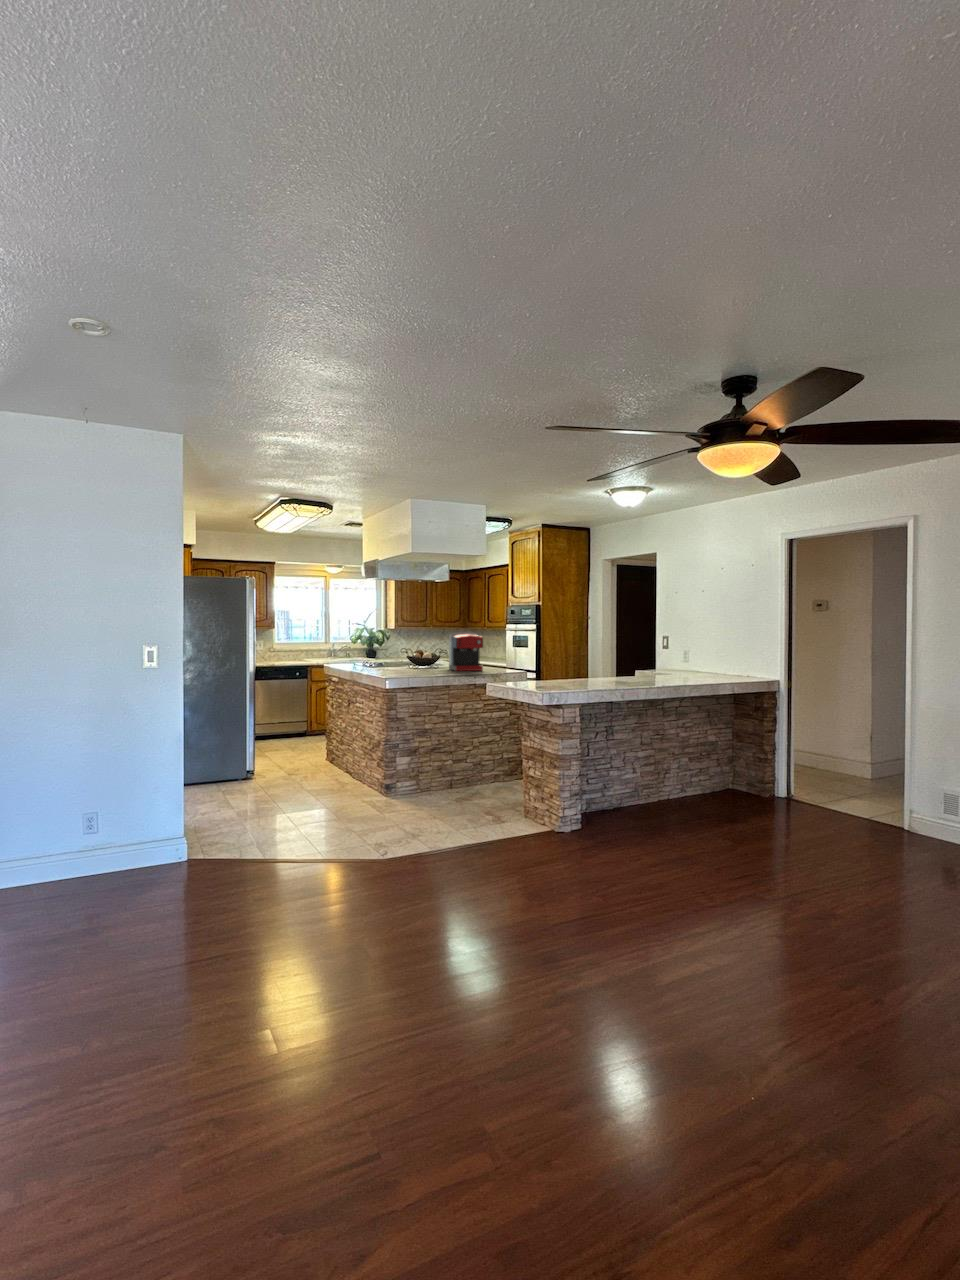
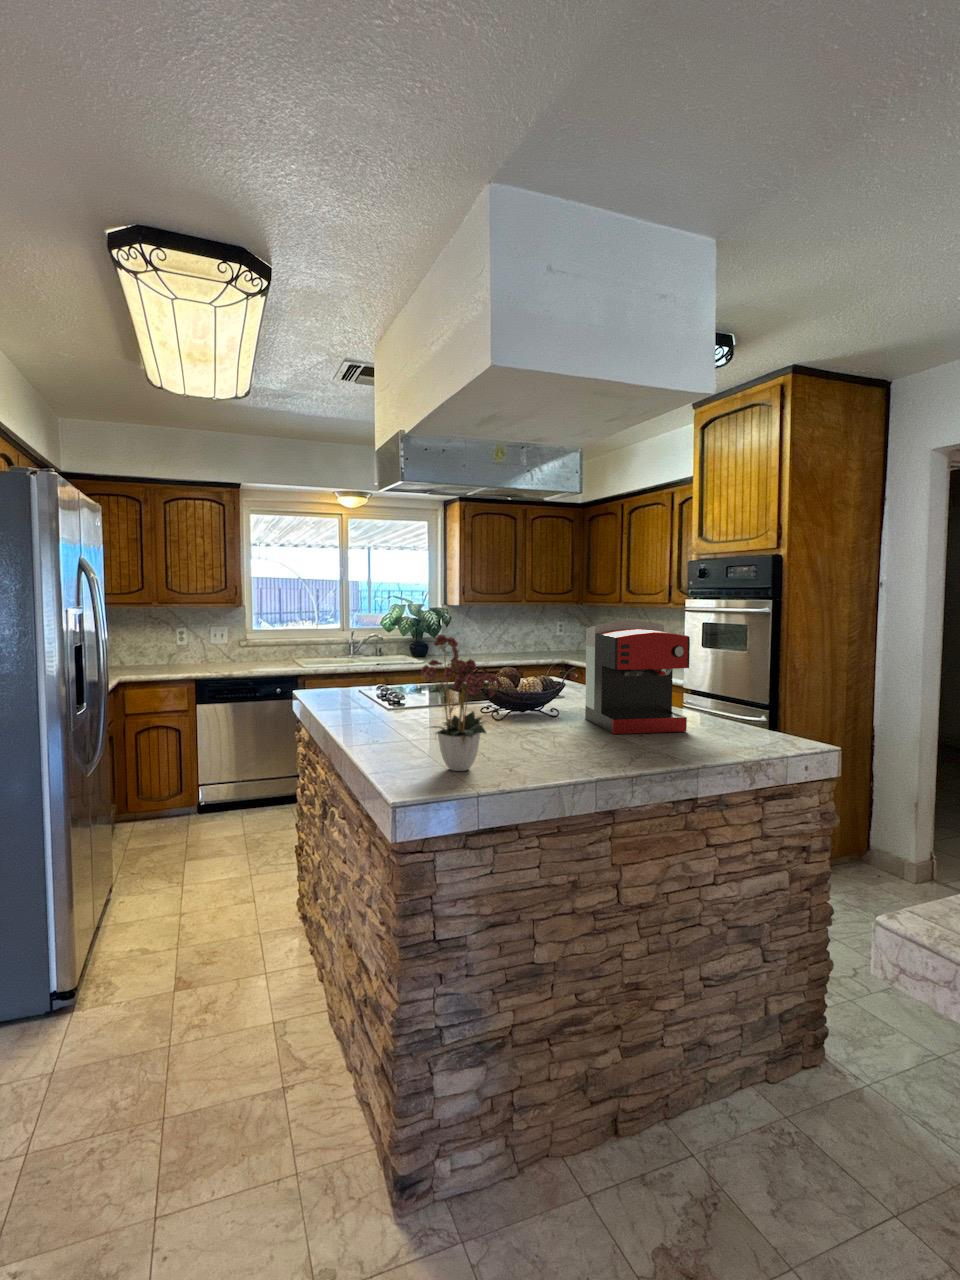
flower arrangement: none [390,632,418,675] -> present [421,635,503,771]

